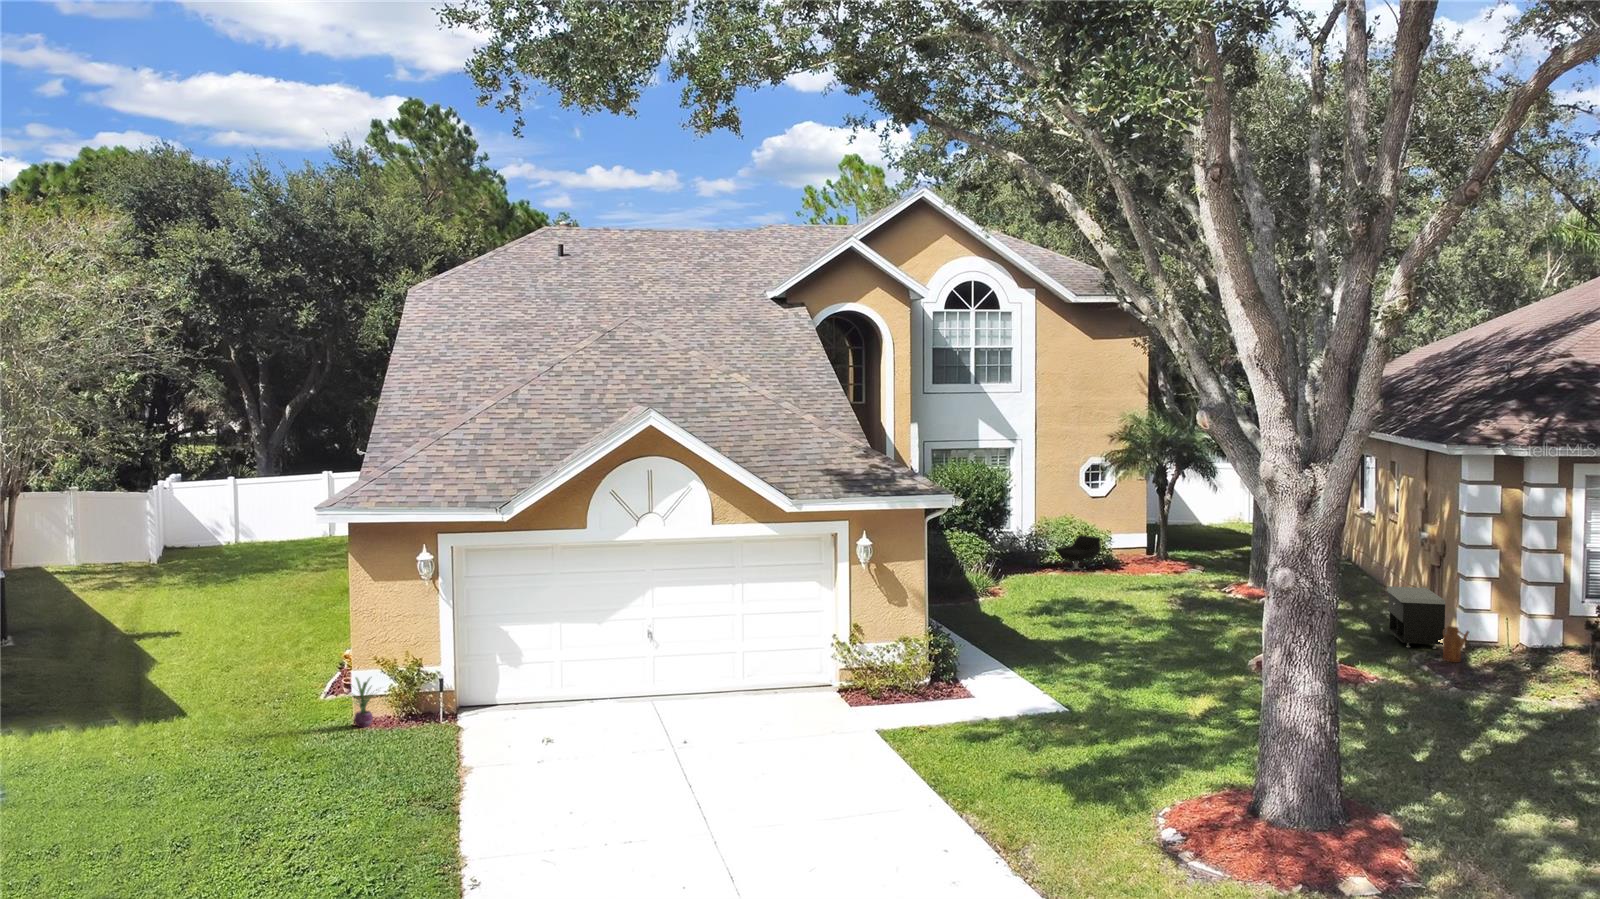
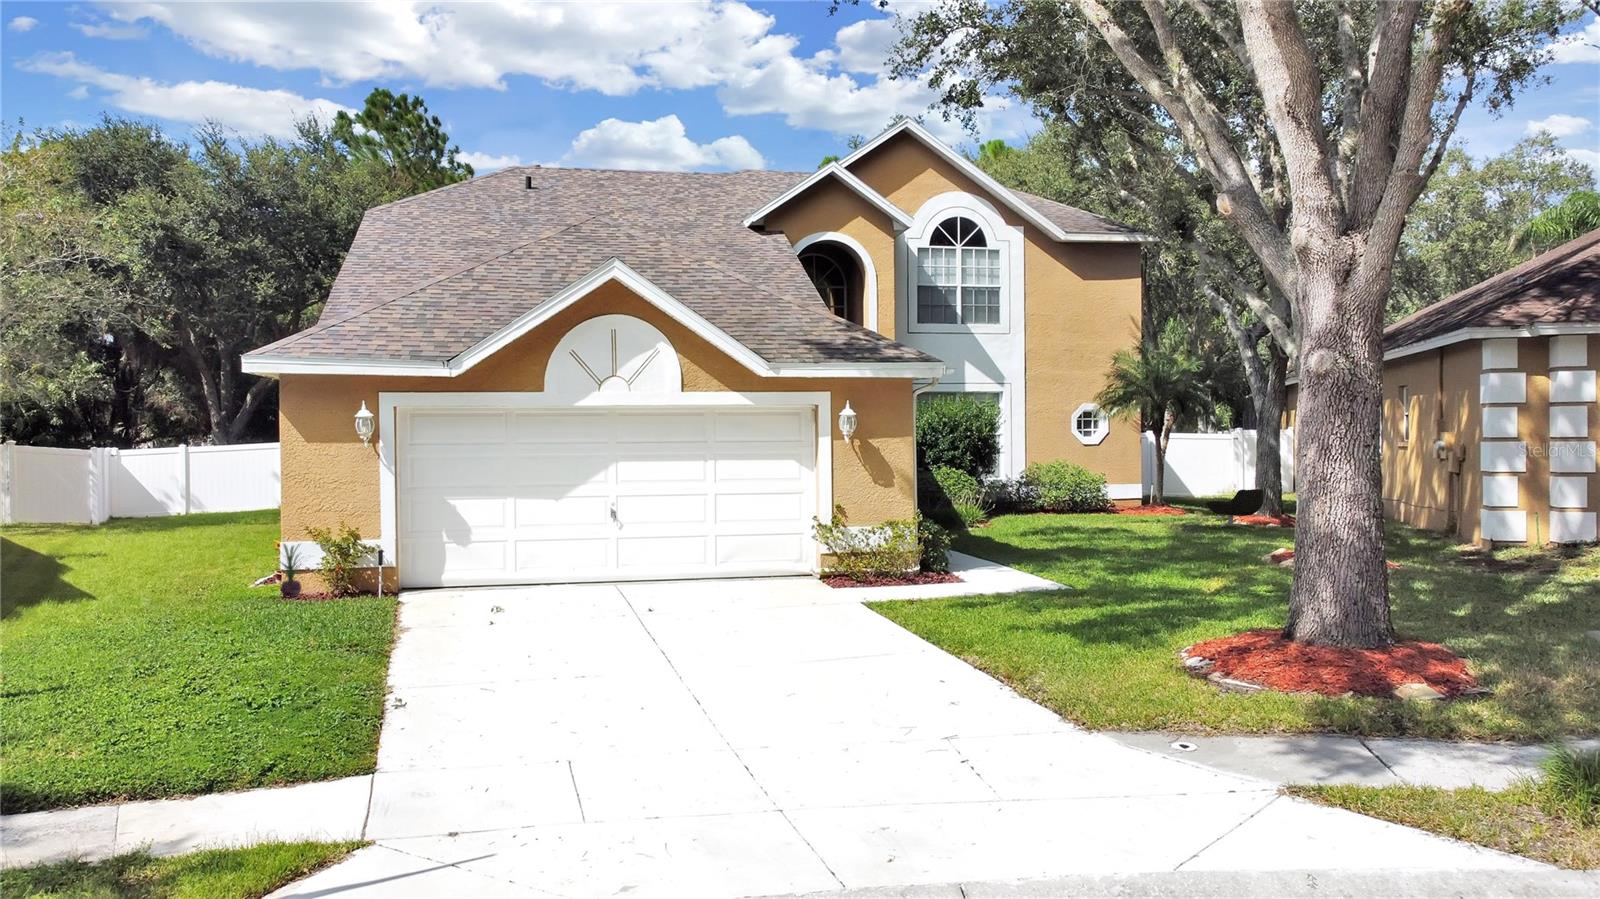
lounge chair: present [1056,535,1101,569] -> present [1206,489,1264,528]
storage bench: present [1387,586,1445,649] -> none [1401,495,1466,554]
watering can: present [1443,626,1469,662] -> none [1466,524,1495,561]

